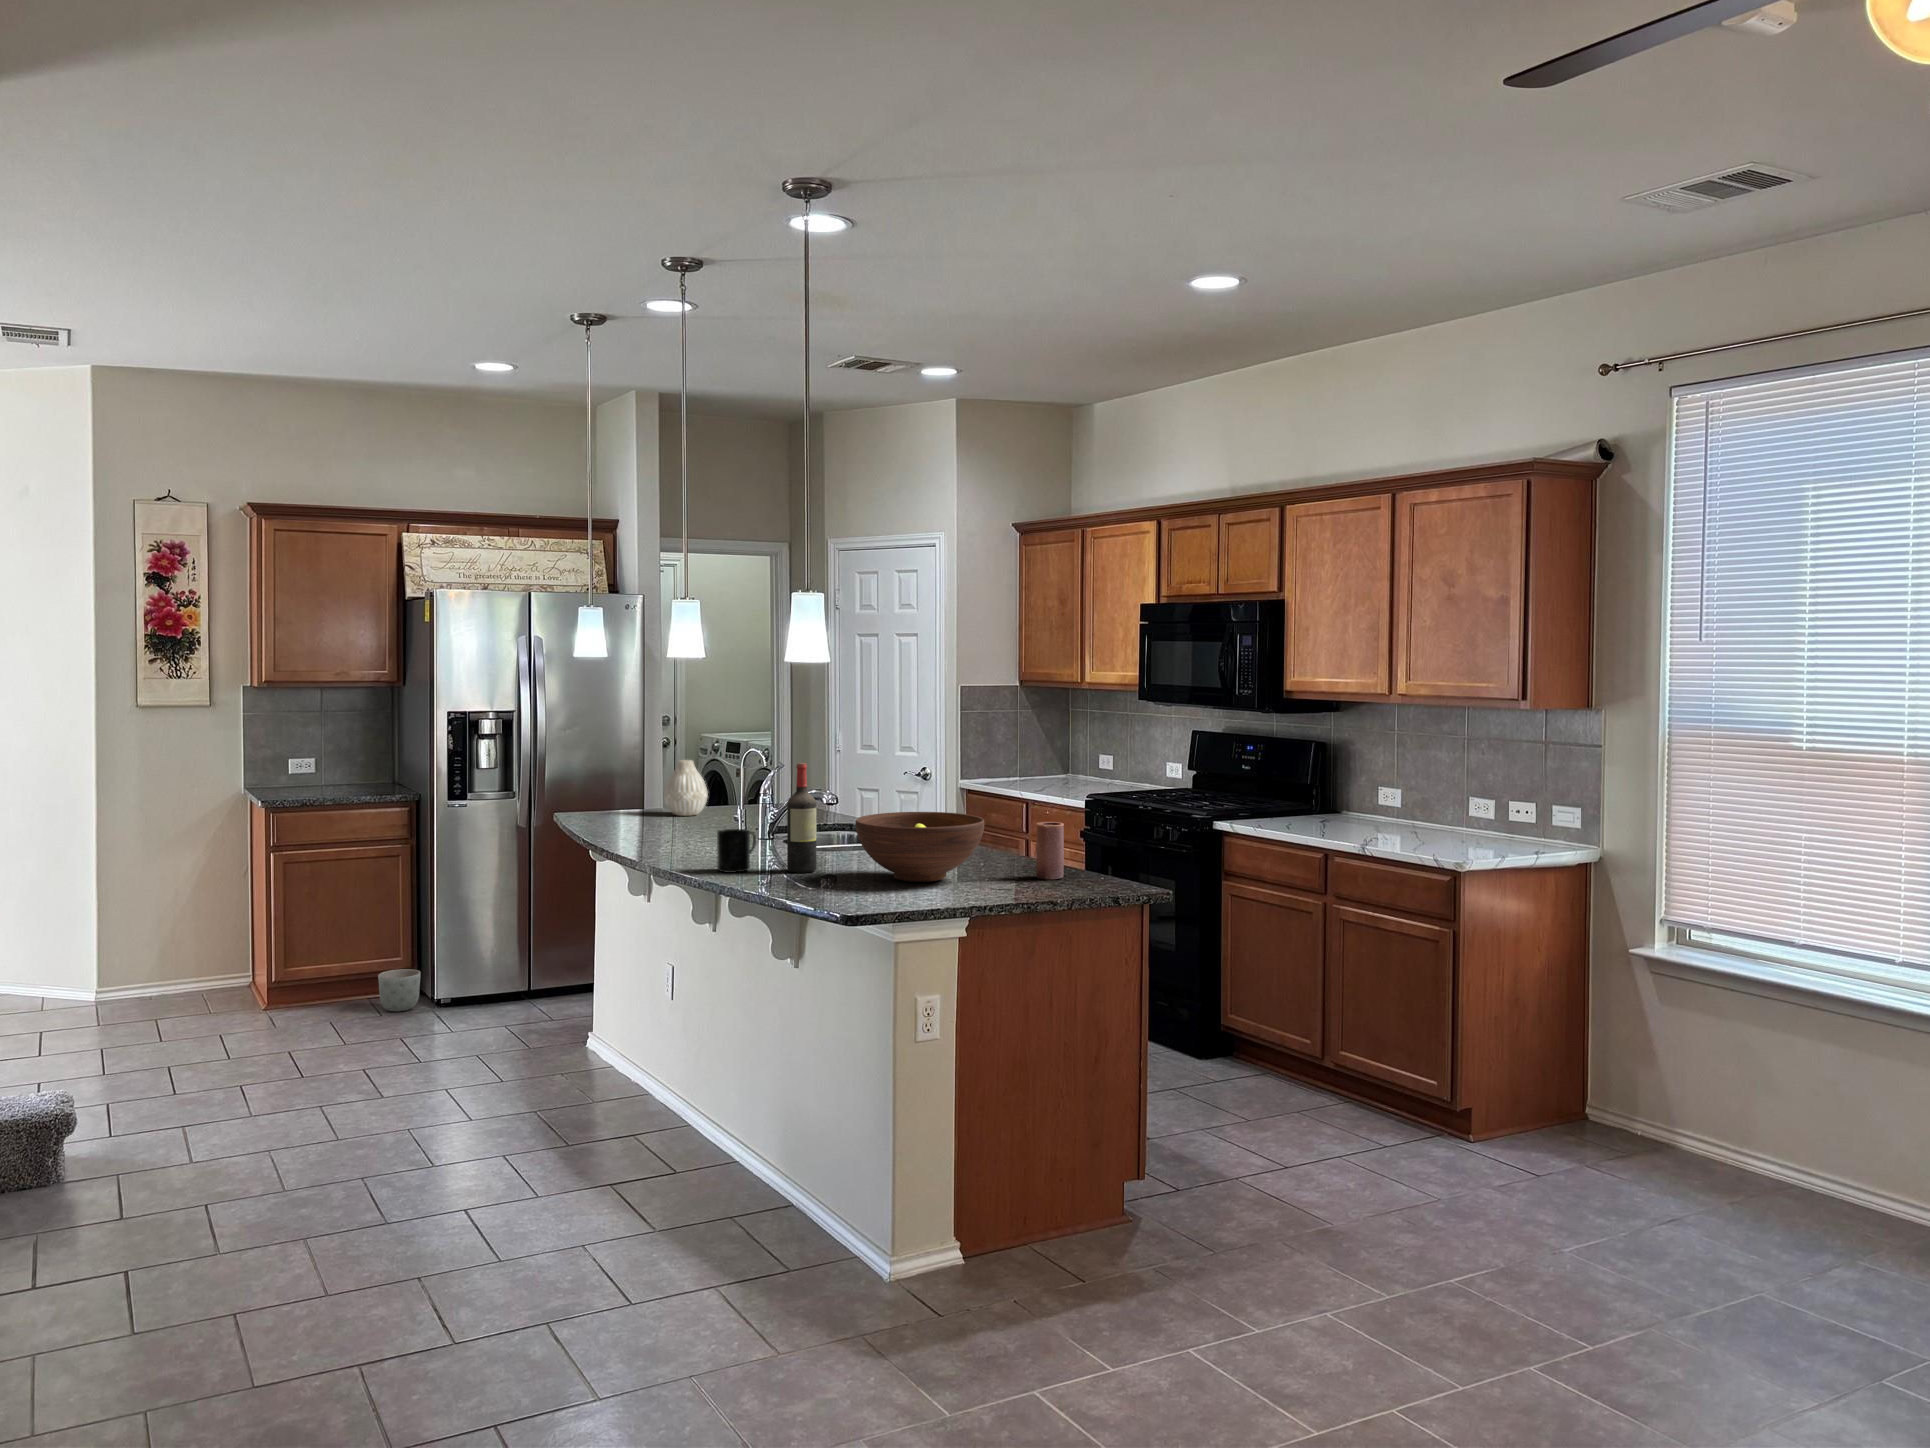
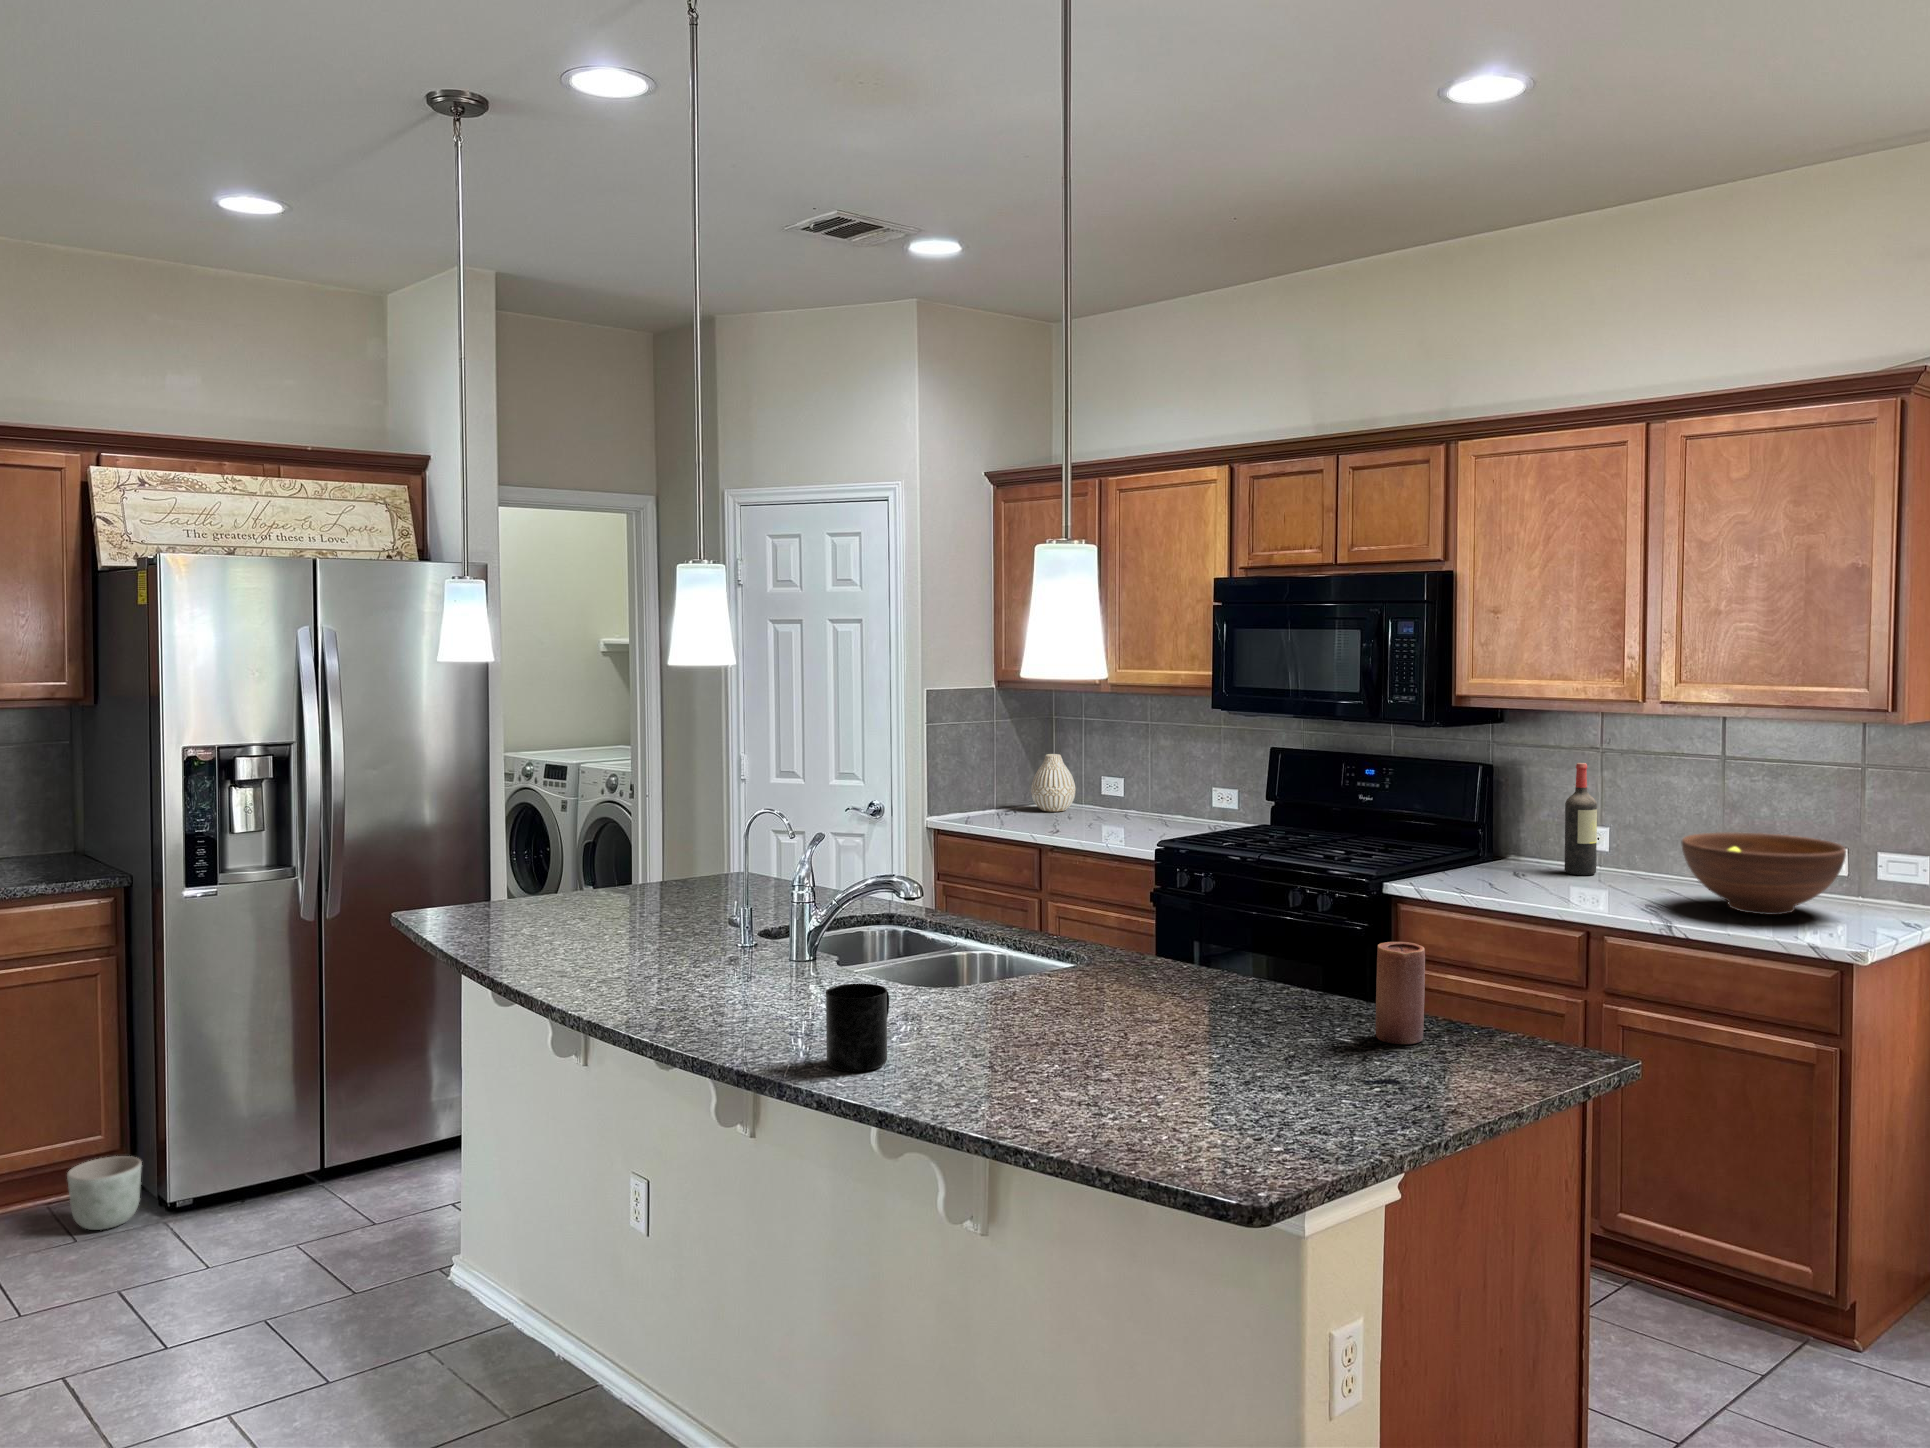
vase: present [664,760,708,816] -> present [1031,754,1076,812]
wine bottle: present [787,763,817,873] -> present [1565,763,1597,875]
fruit bowl: present [855,812,984,882] -> present [1682,832,1846,915]

